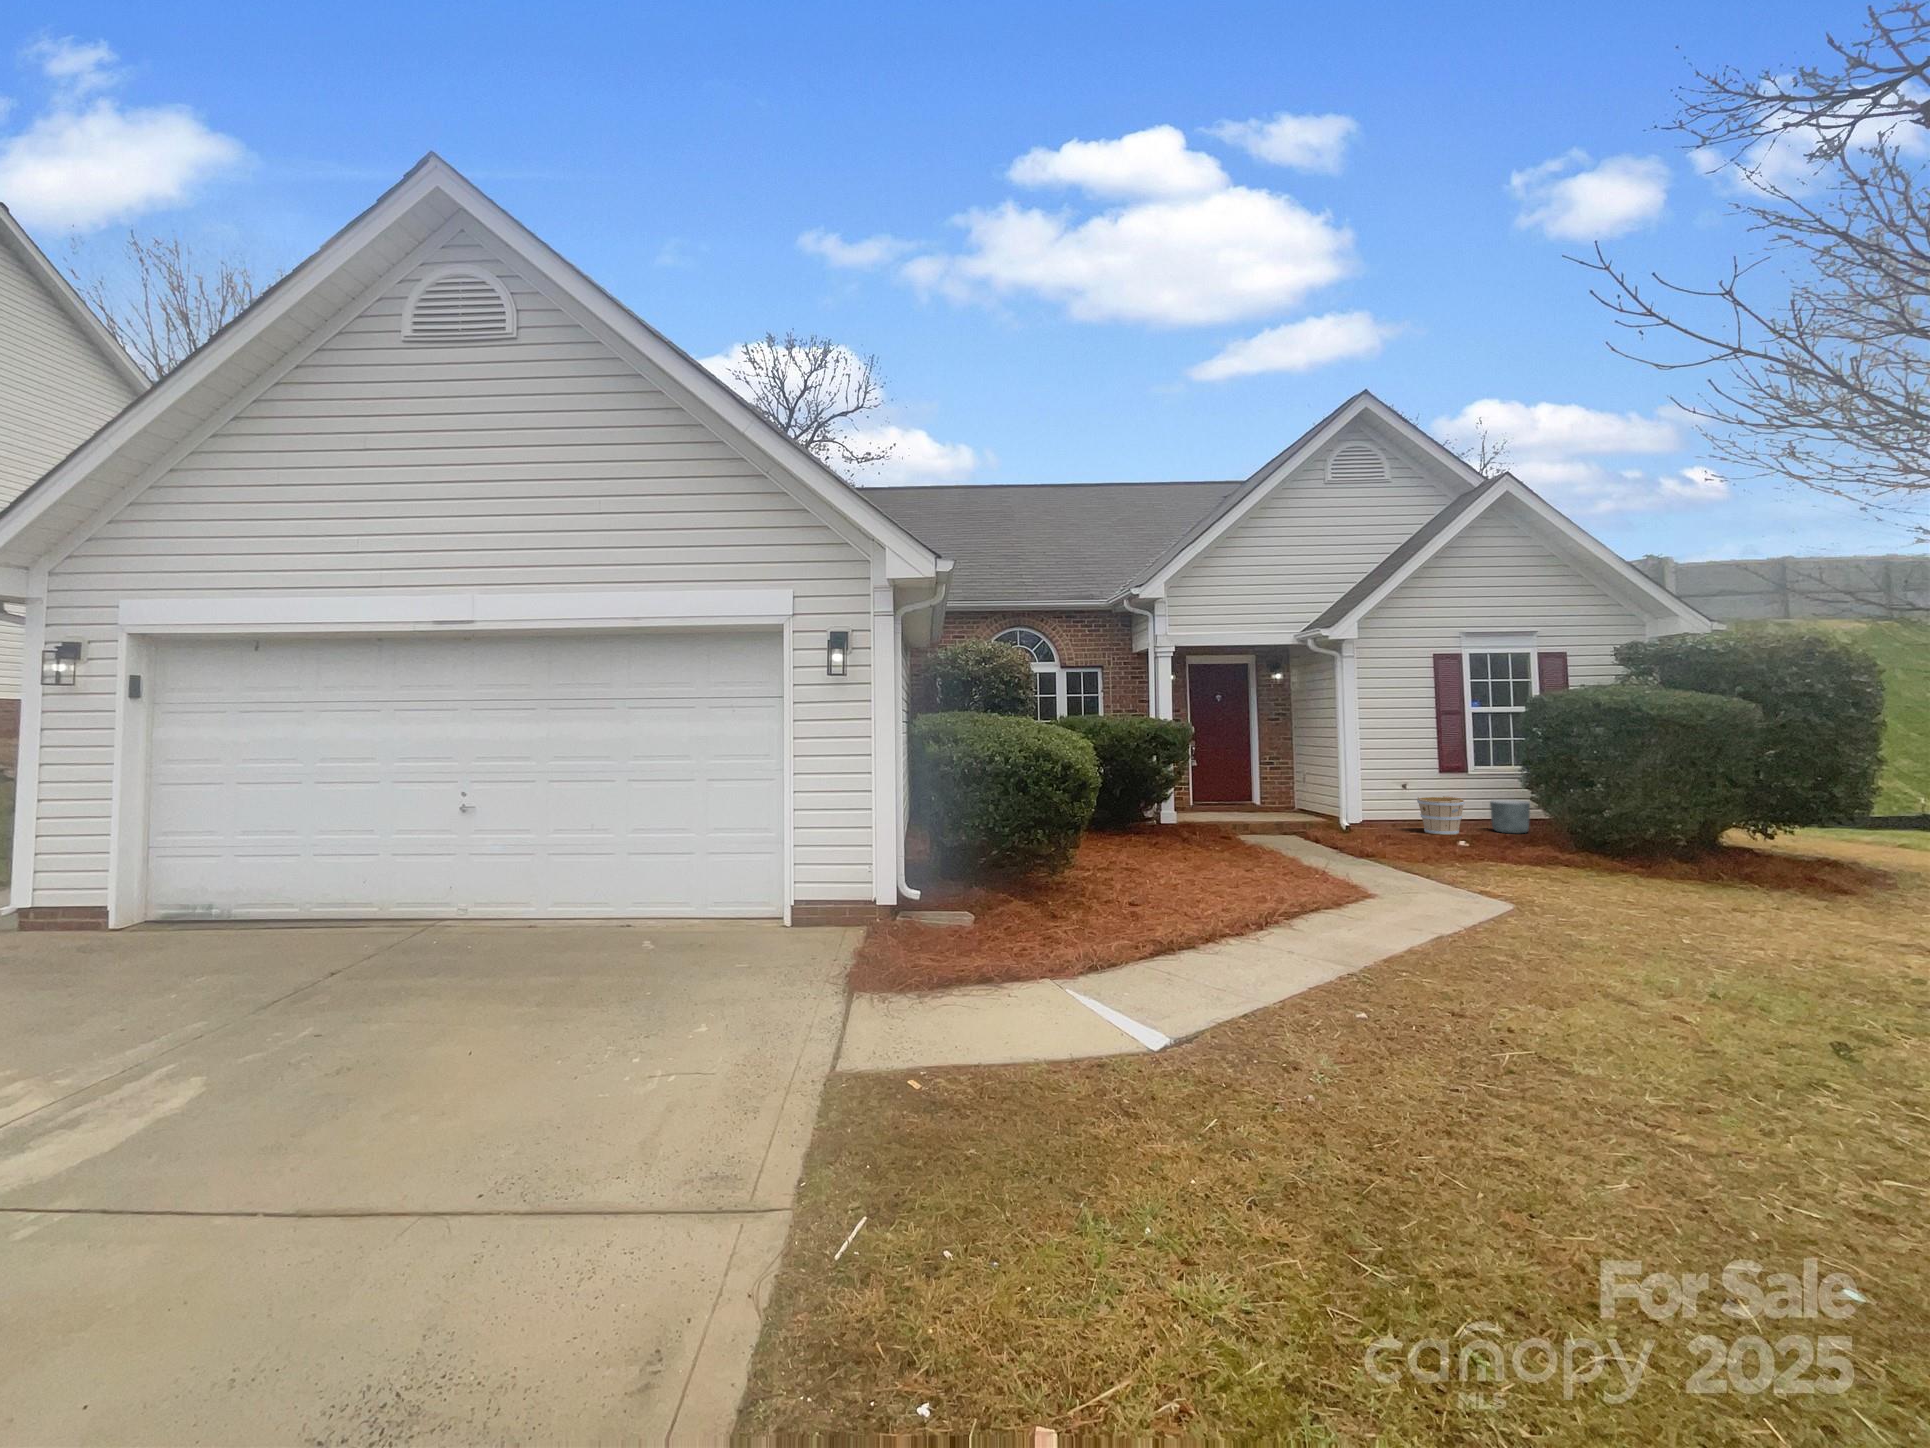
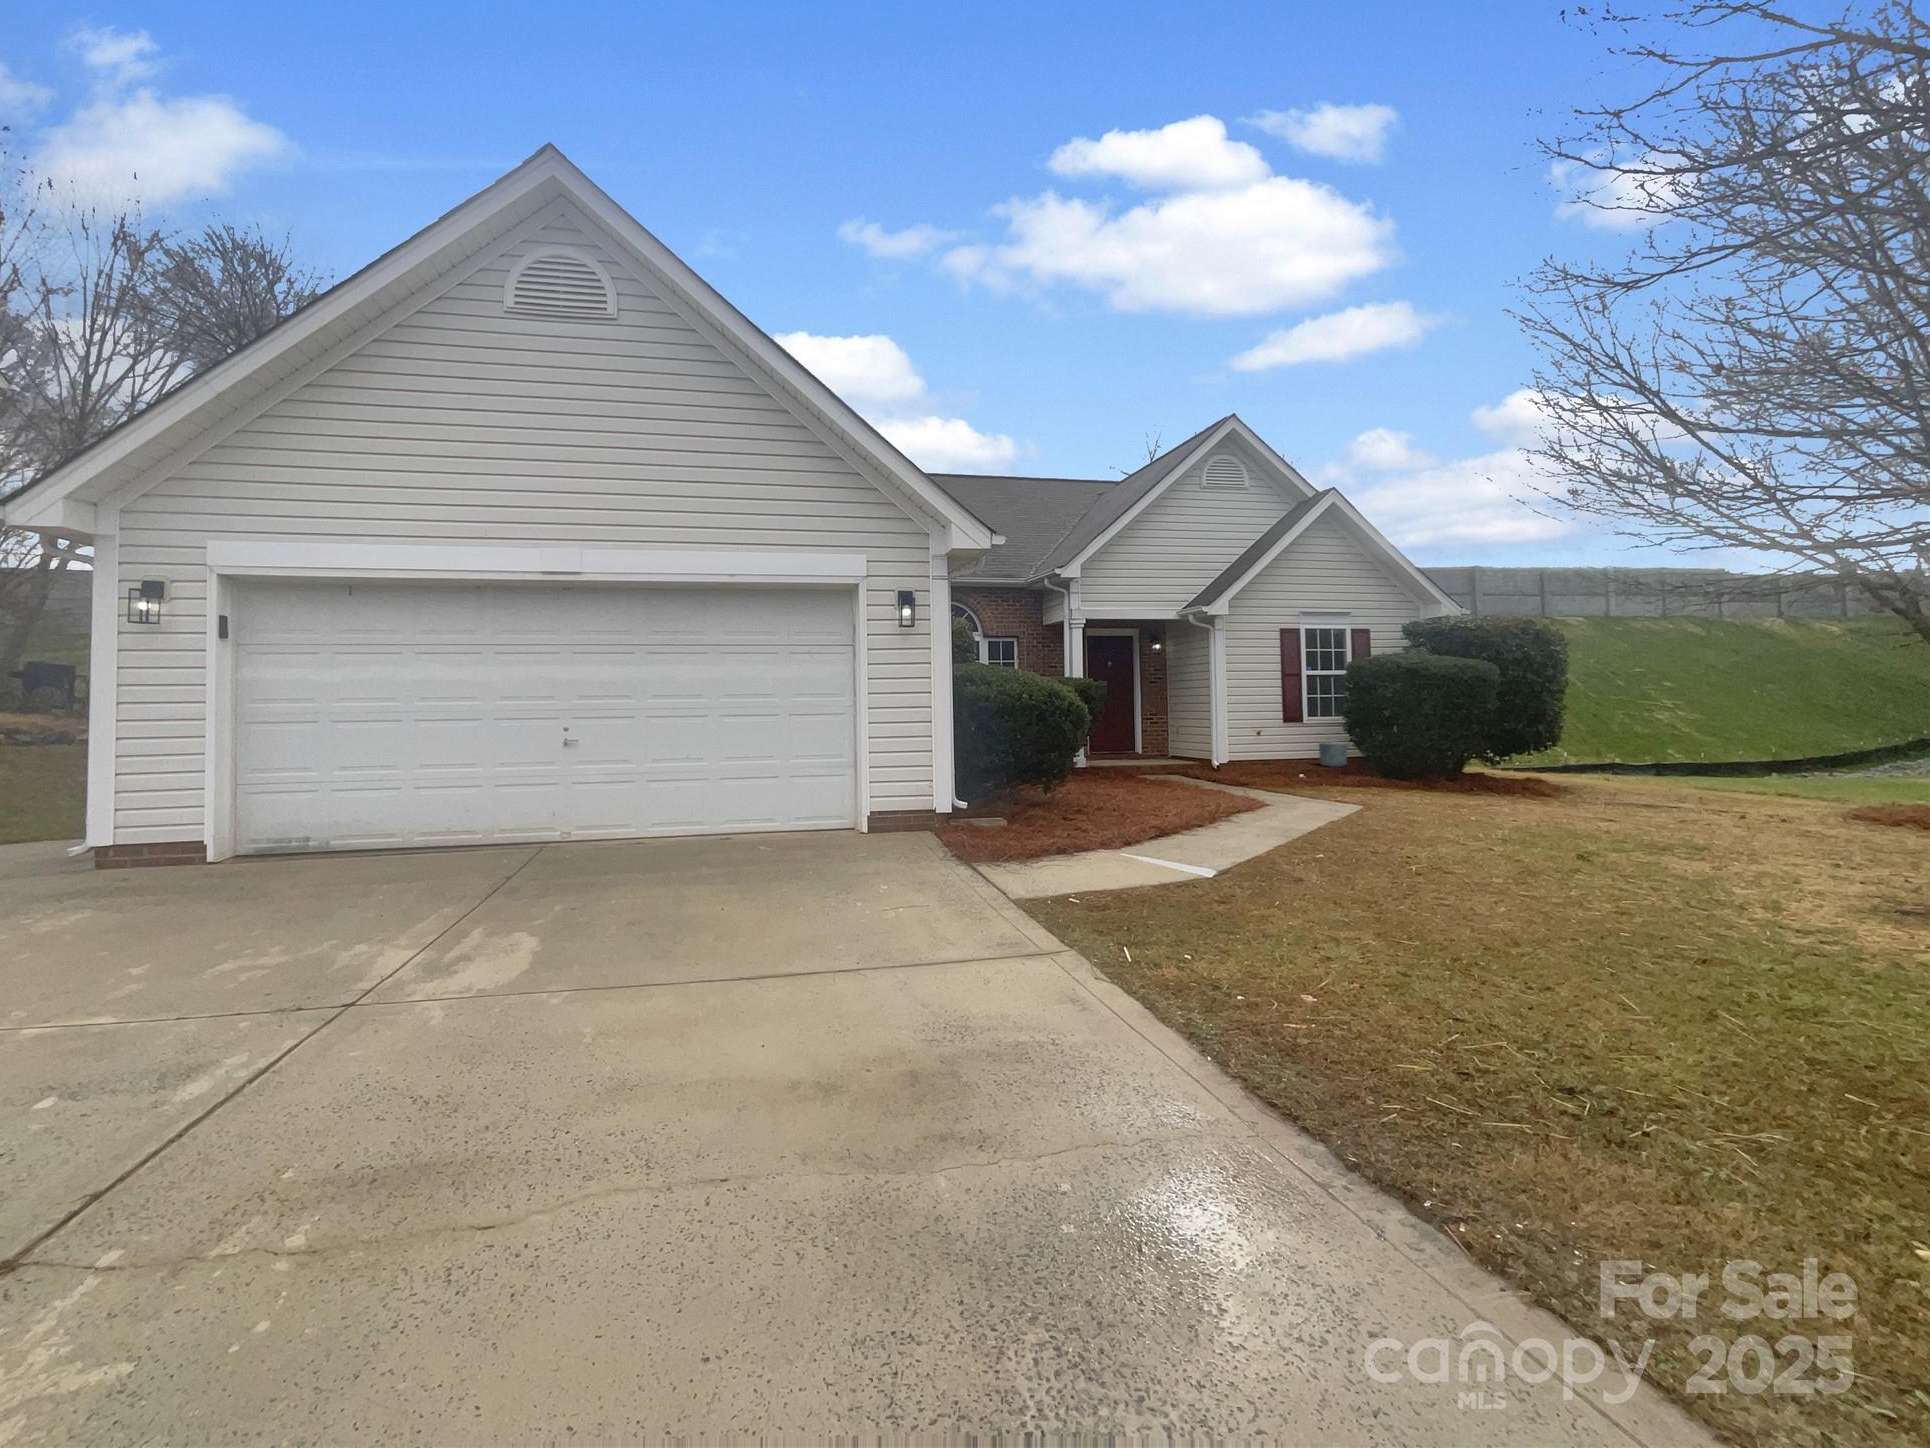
wooden bucket: present [1417,796,1465,835] -> none [1268,739,1304,769]

